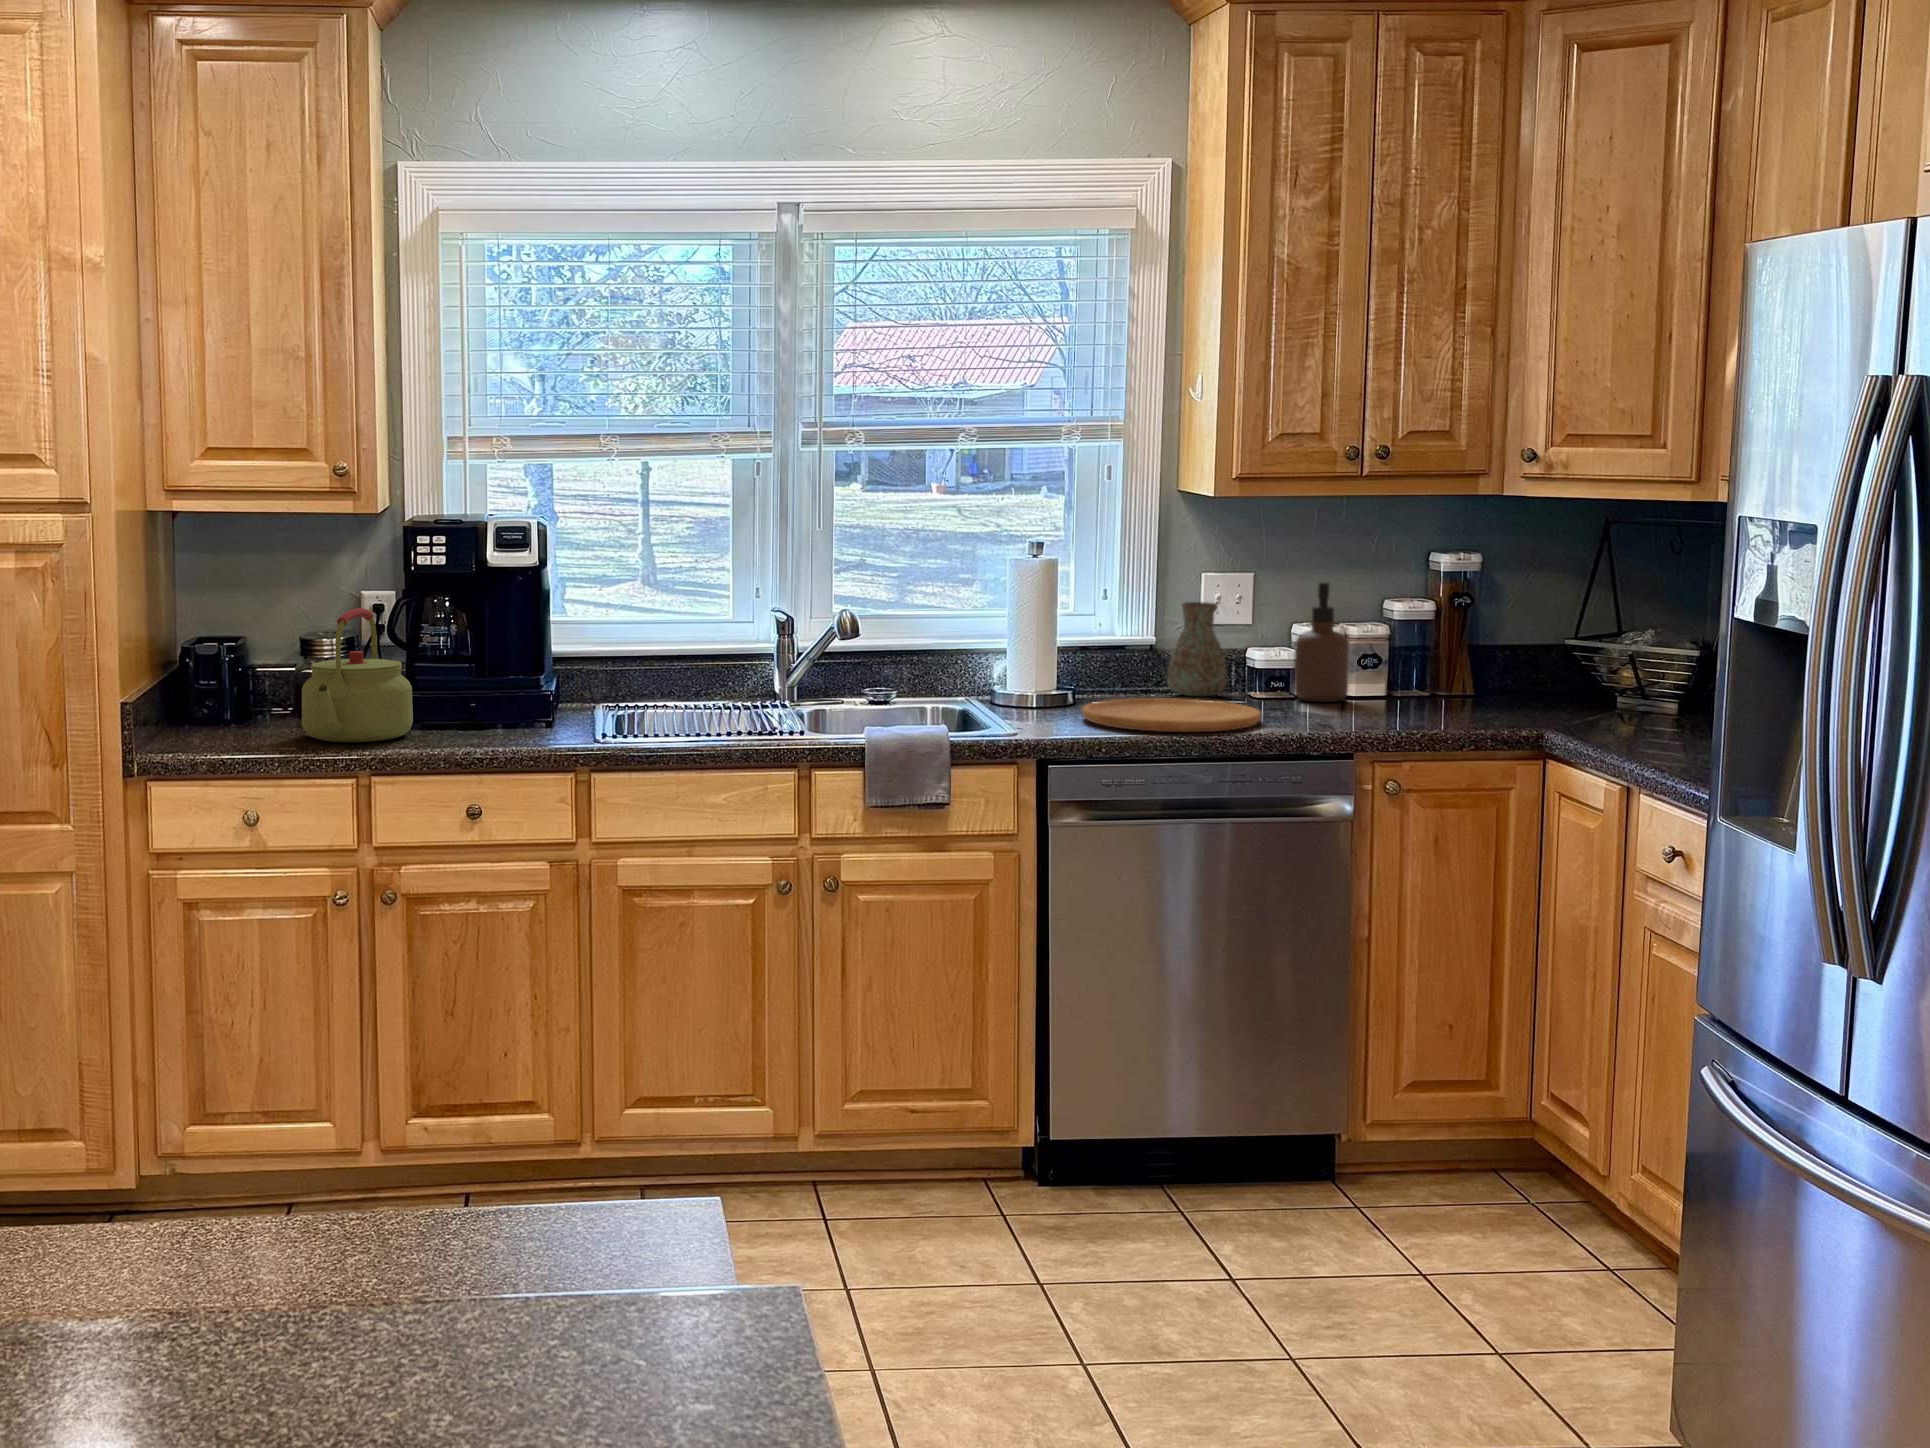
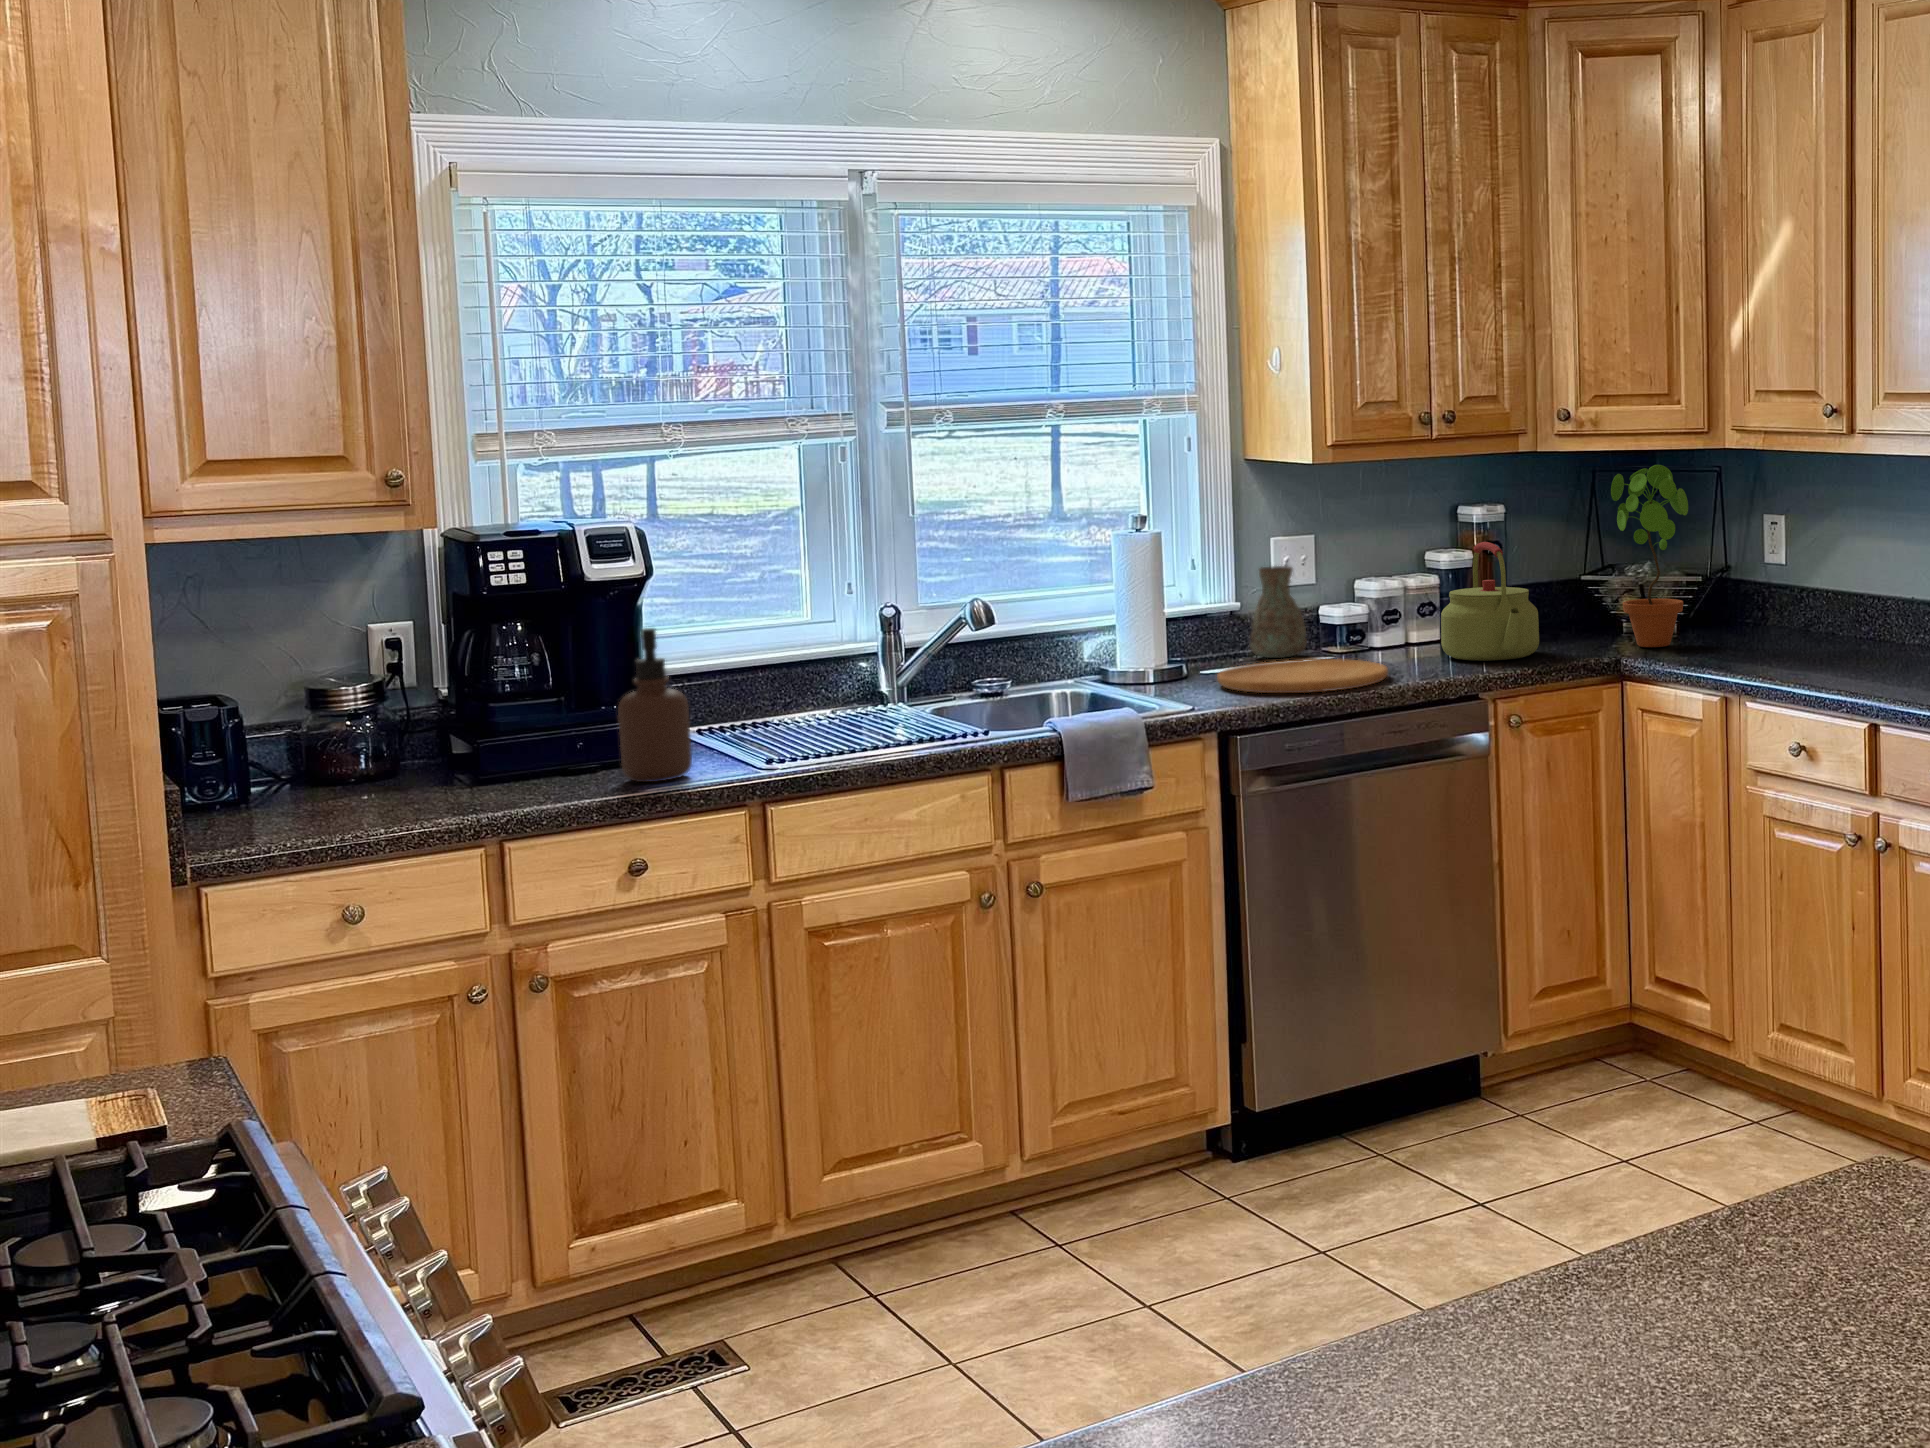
potted plant: none [1568,517,1658,726] -> present [1611,465,1688,647]
soap dispenser: present [1295,582,1349,702] -> present [618,628,692,782]
kettle: present [302,608,413,742] -> present [1441,542,1539,661]

